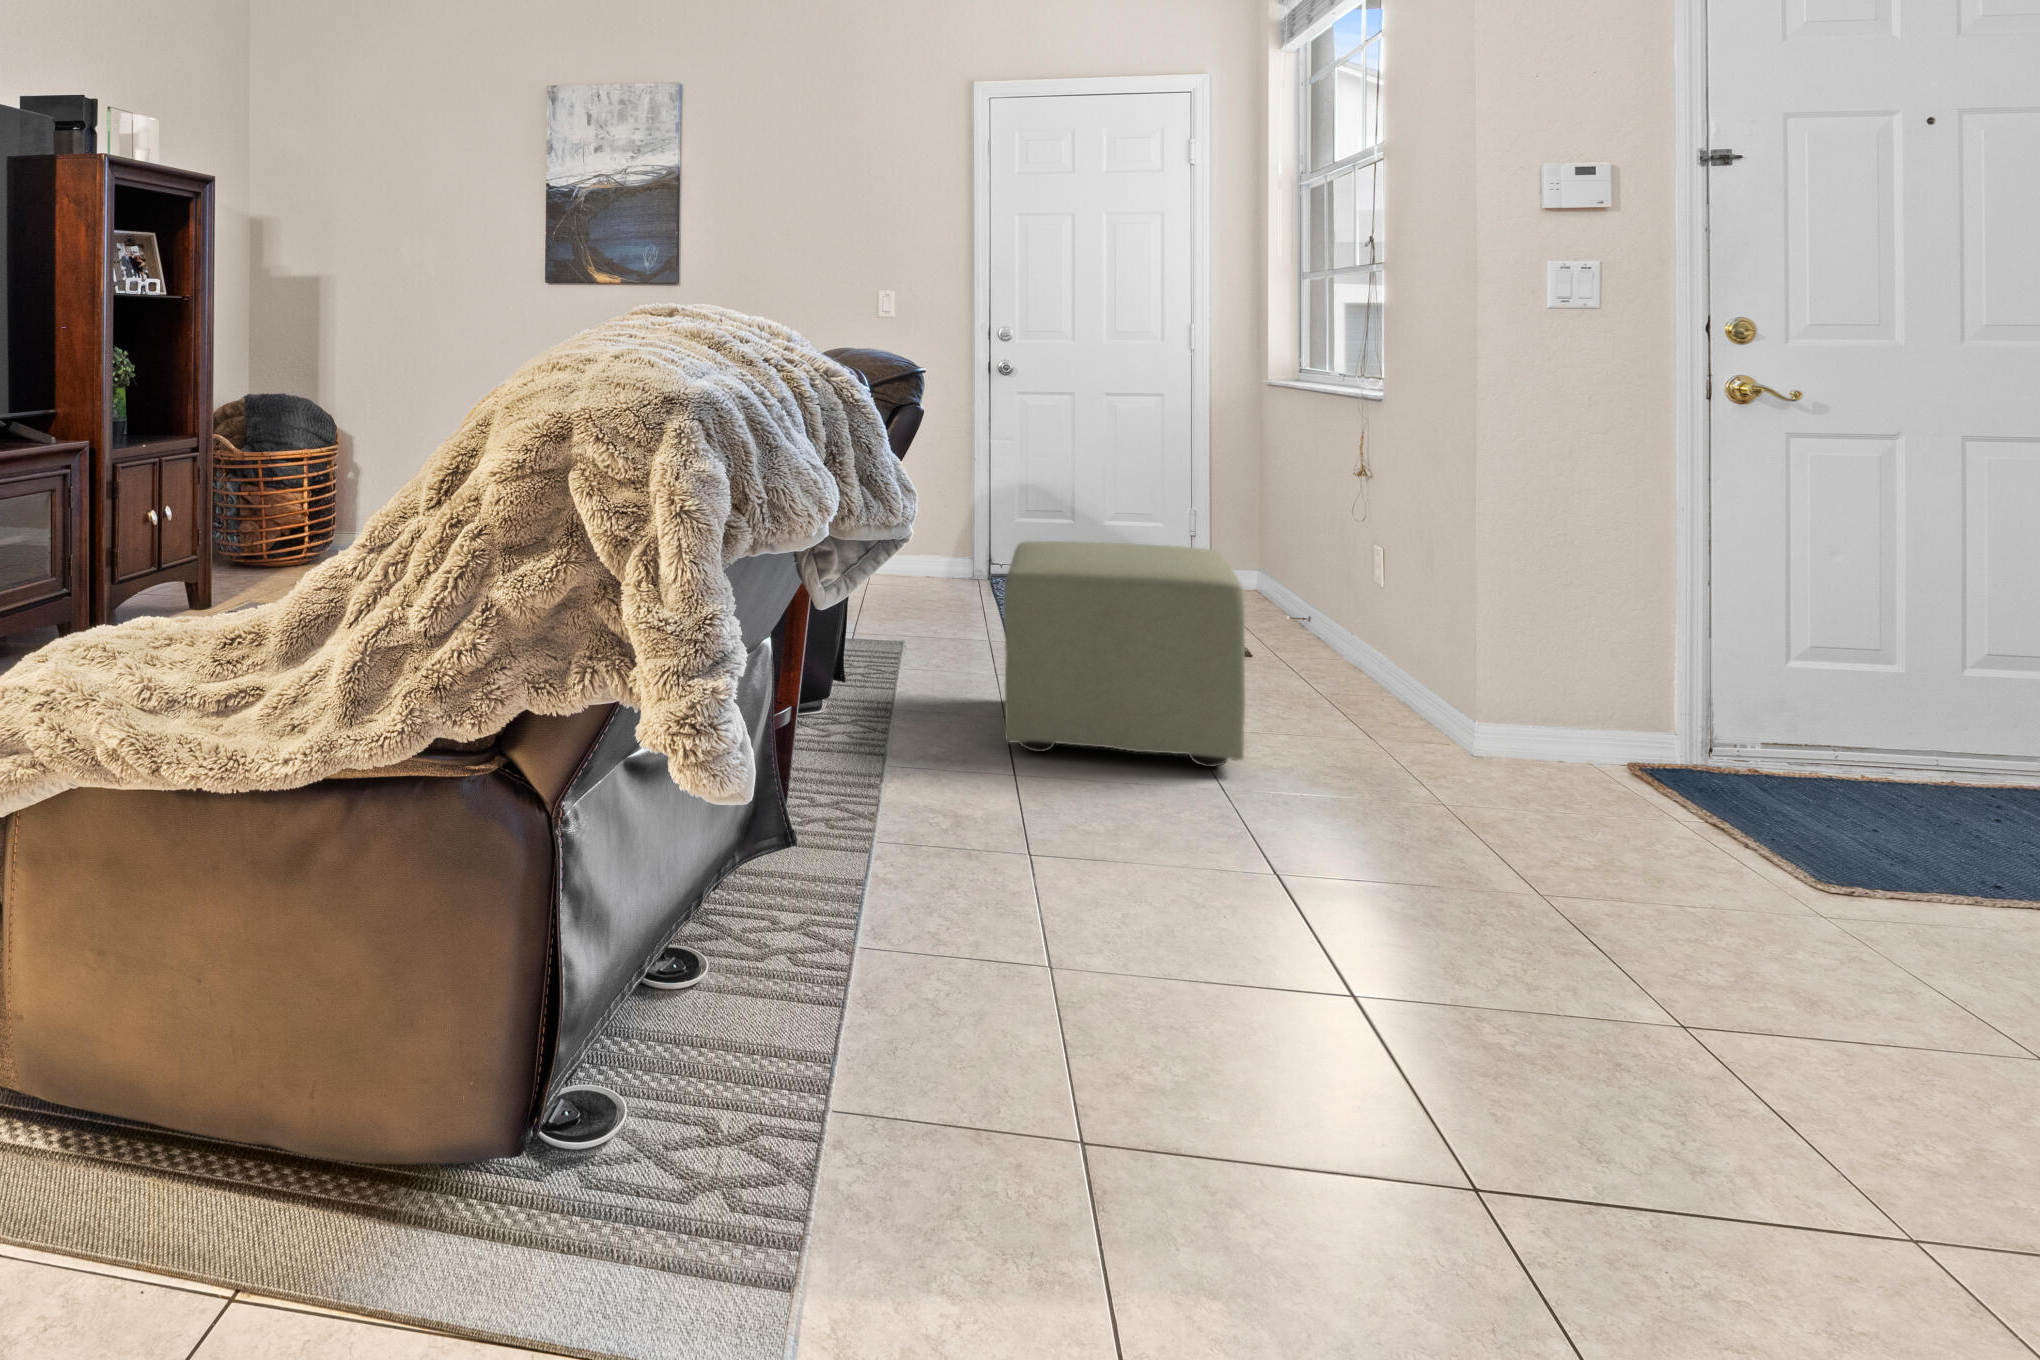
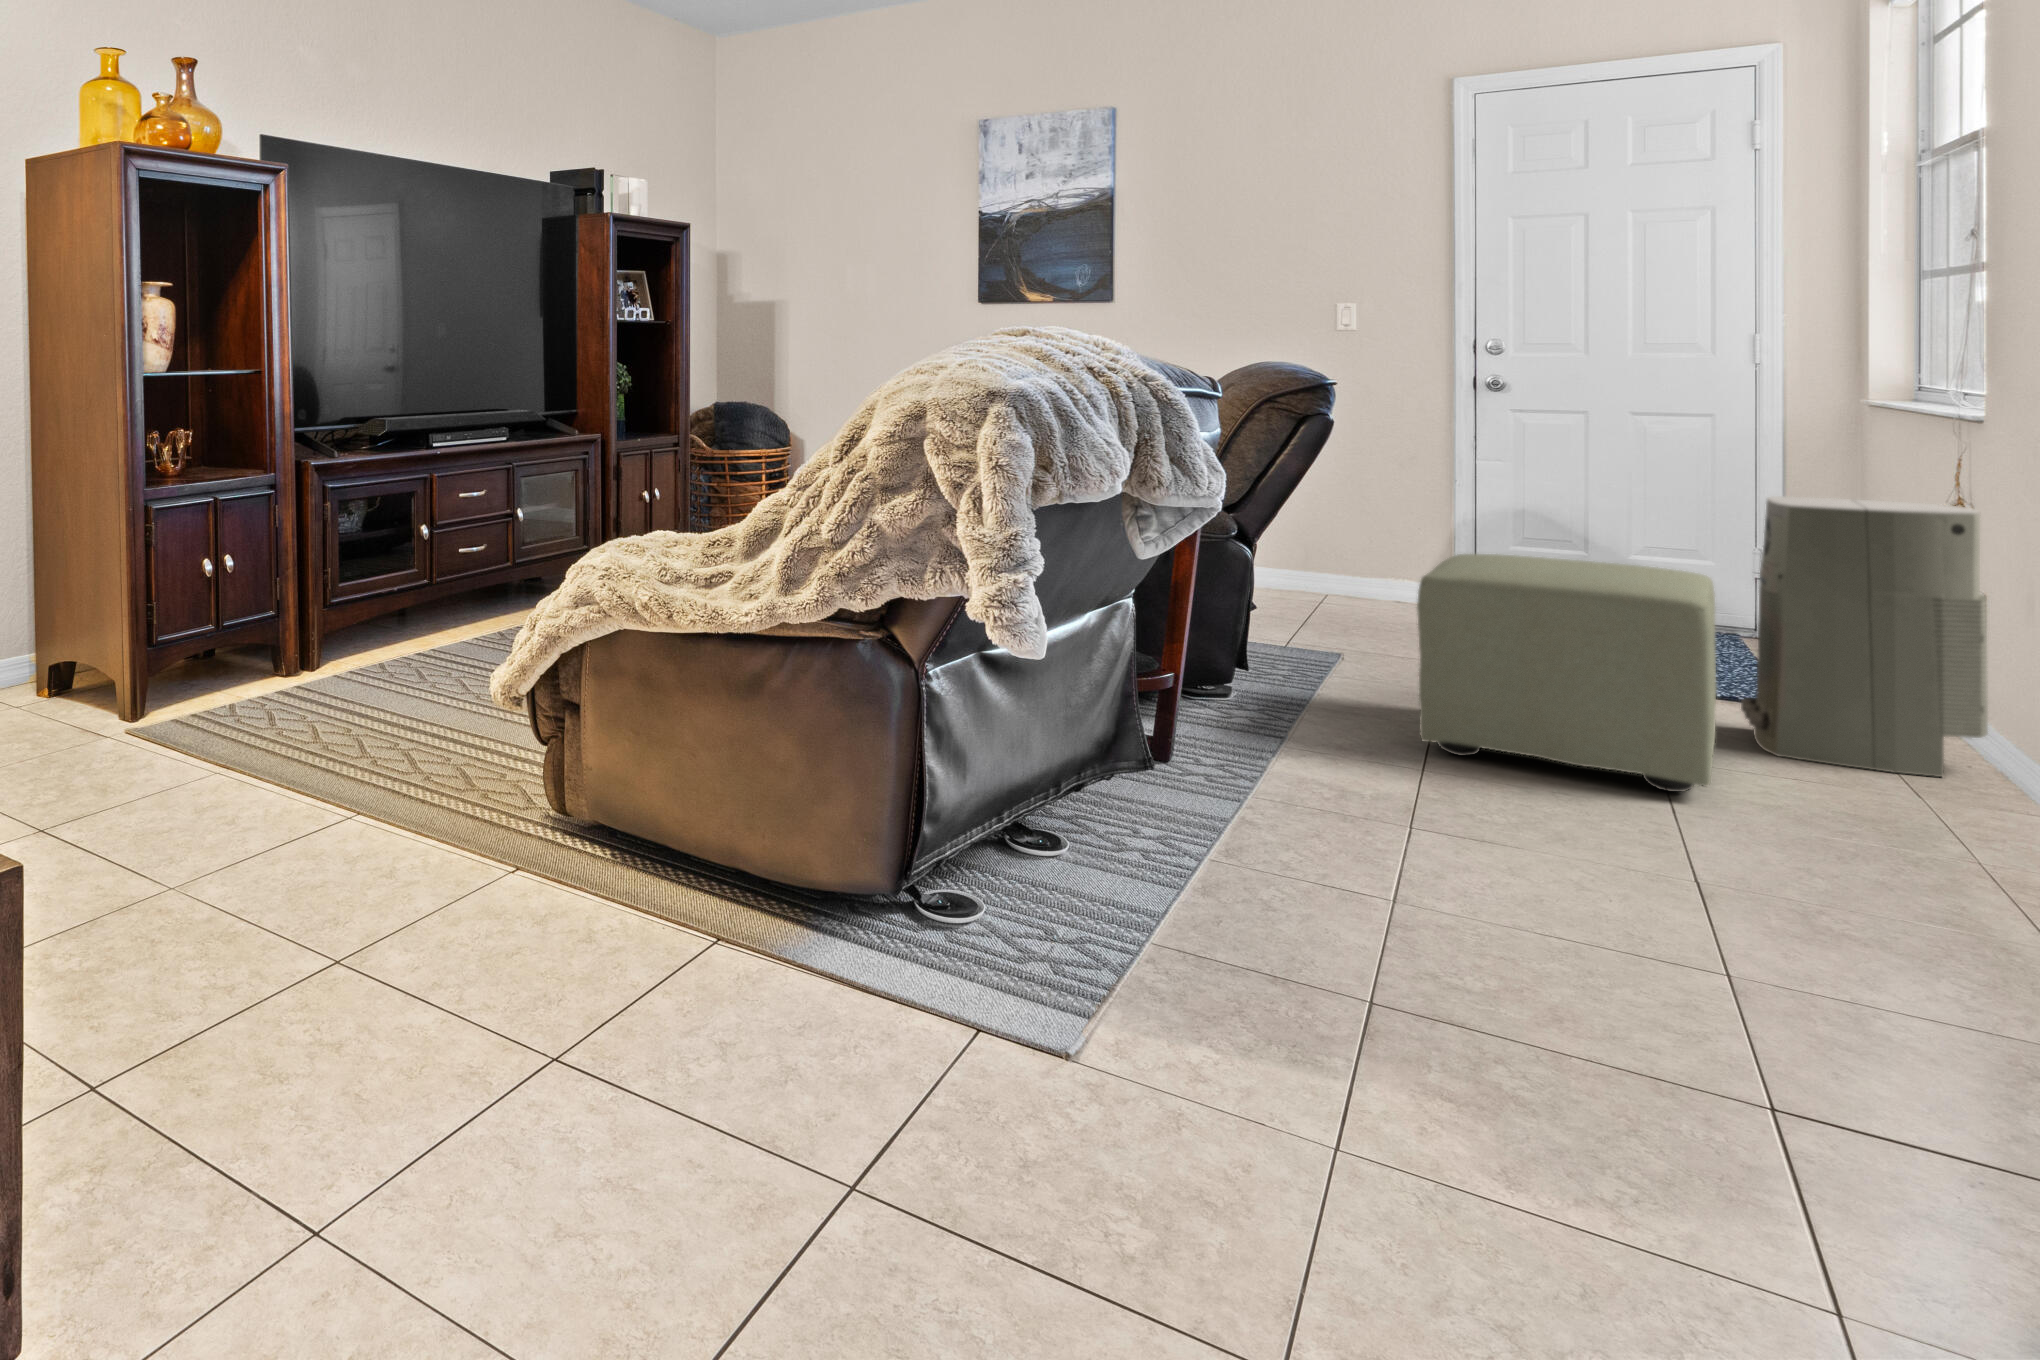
air purifier: none [1227,472,1399,717] -> present [1741,496,1988,777]

